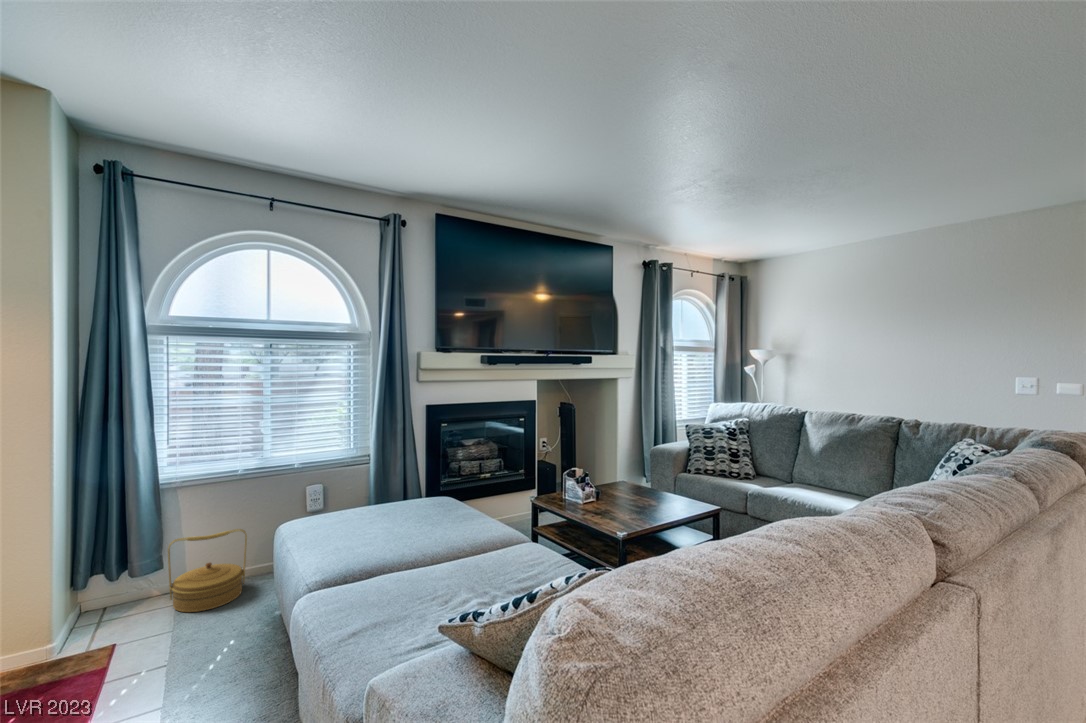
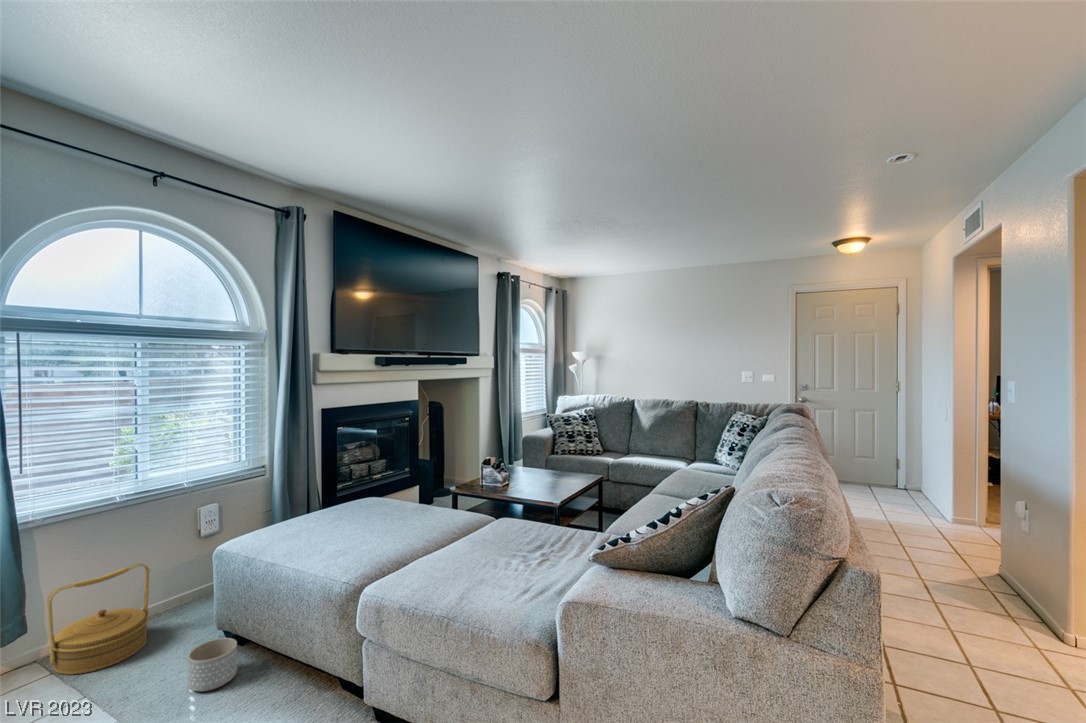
planter: none [219,610,263,657] -> present [188,638,237,691]

